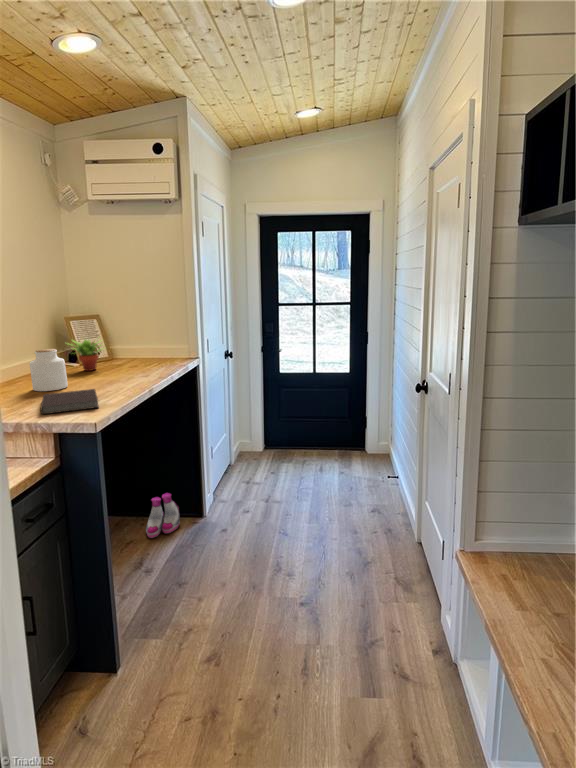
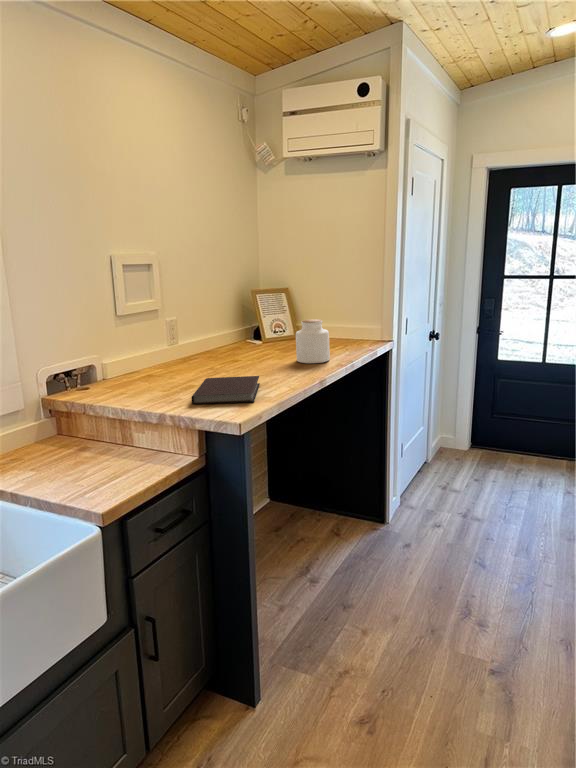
succulent plant: present [71,340,101,371] -> none [248,312,291,350]
jar: present [30,349,68,391] -> present [296,319,330,363]
boots: present [146,493,180,538] -> none [319,490,358,538]

